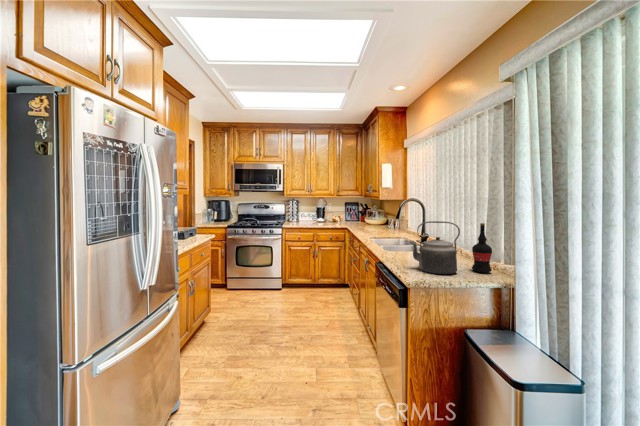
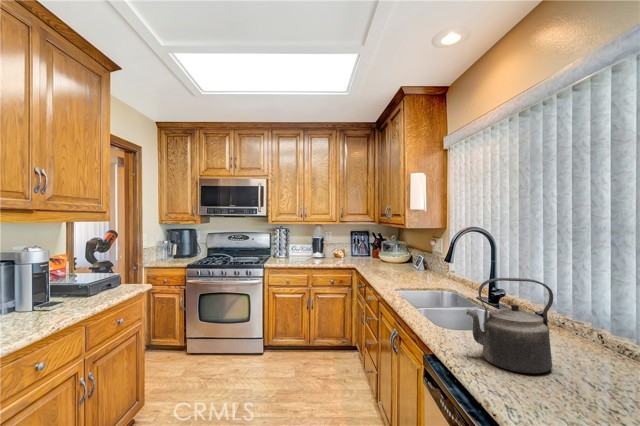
wine bottle: present [472,223,492,273] -> none [570,281,609,367]

